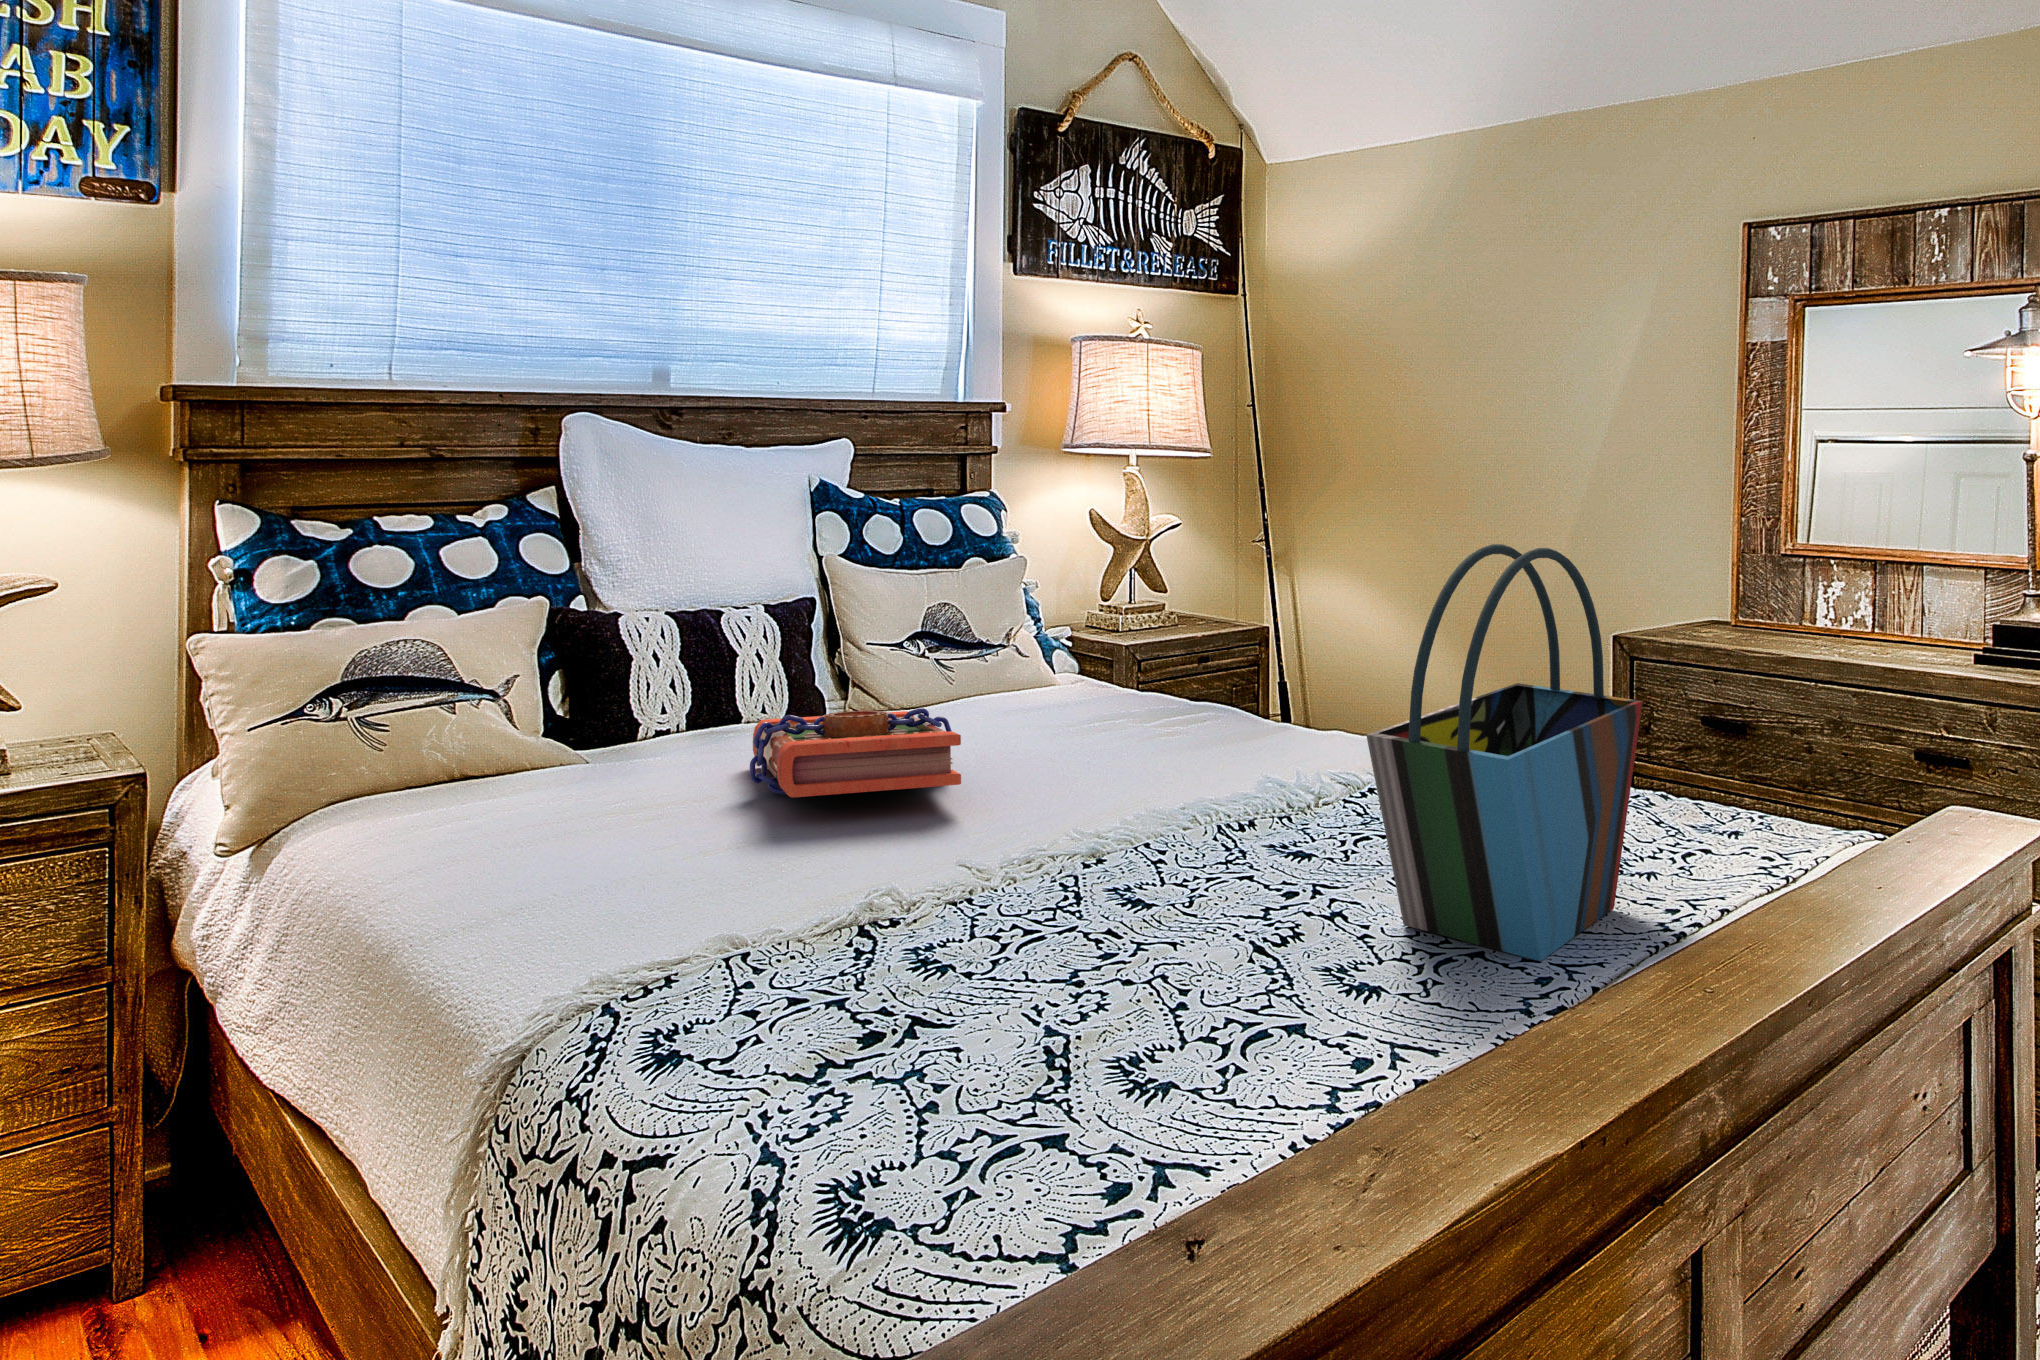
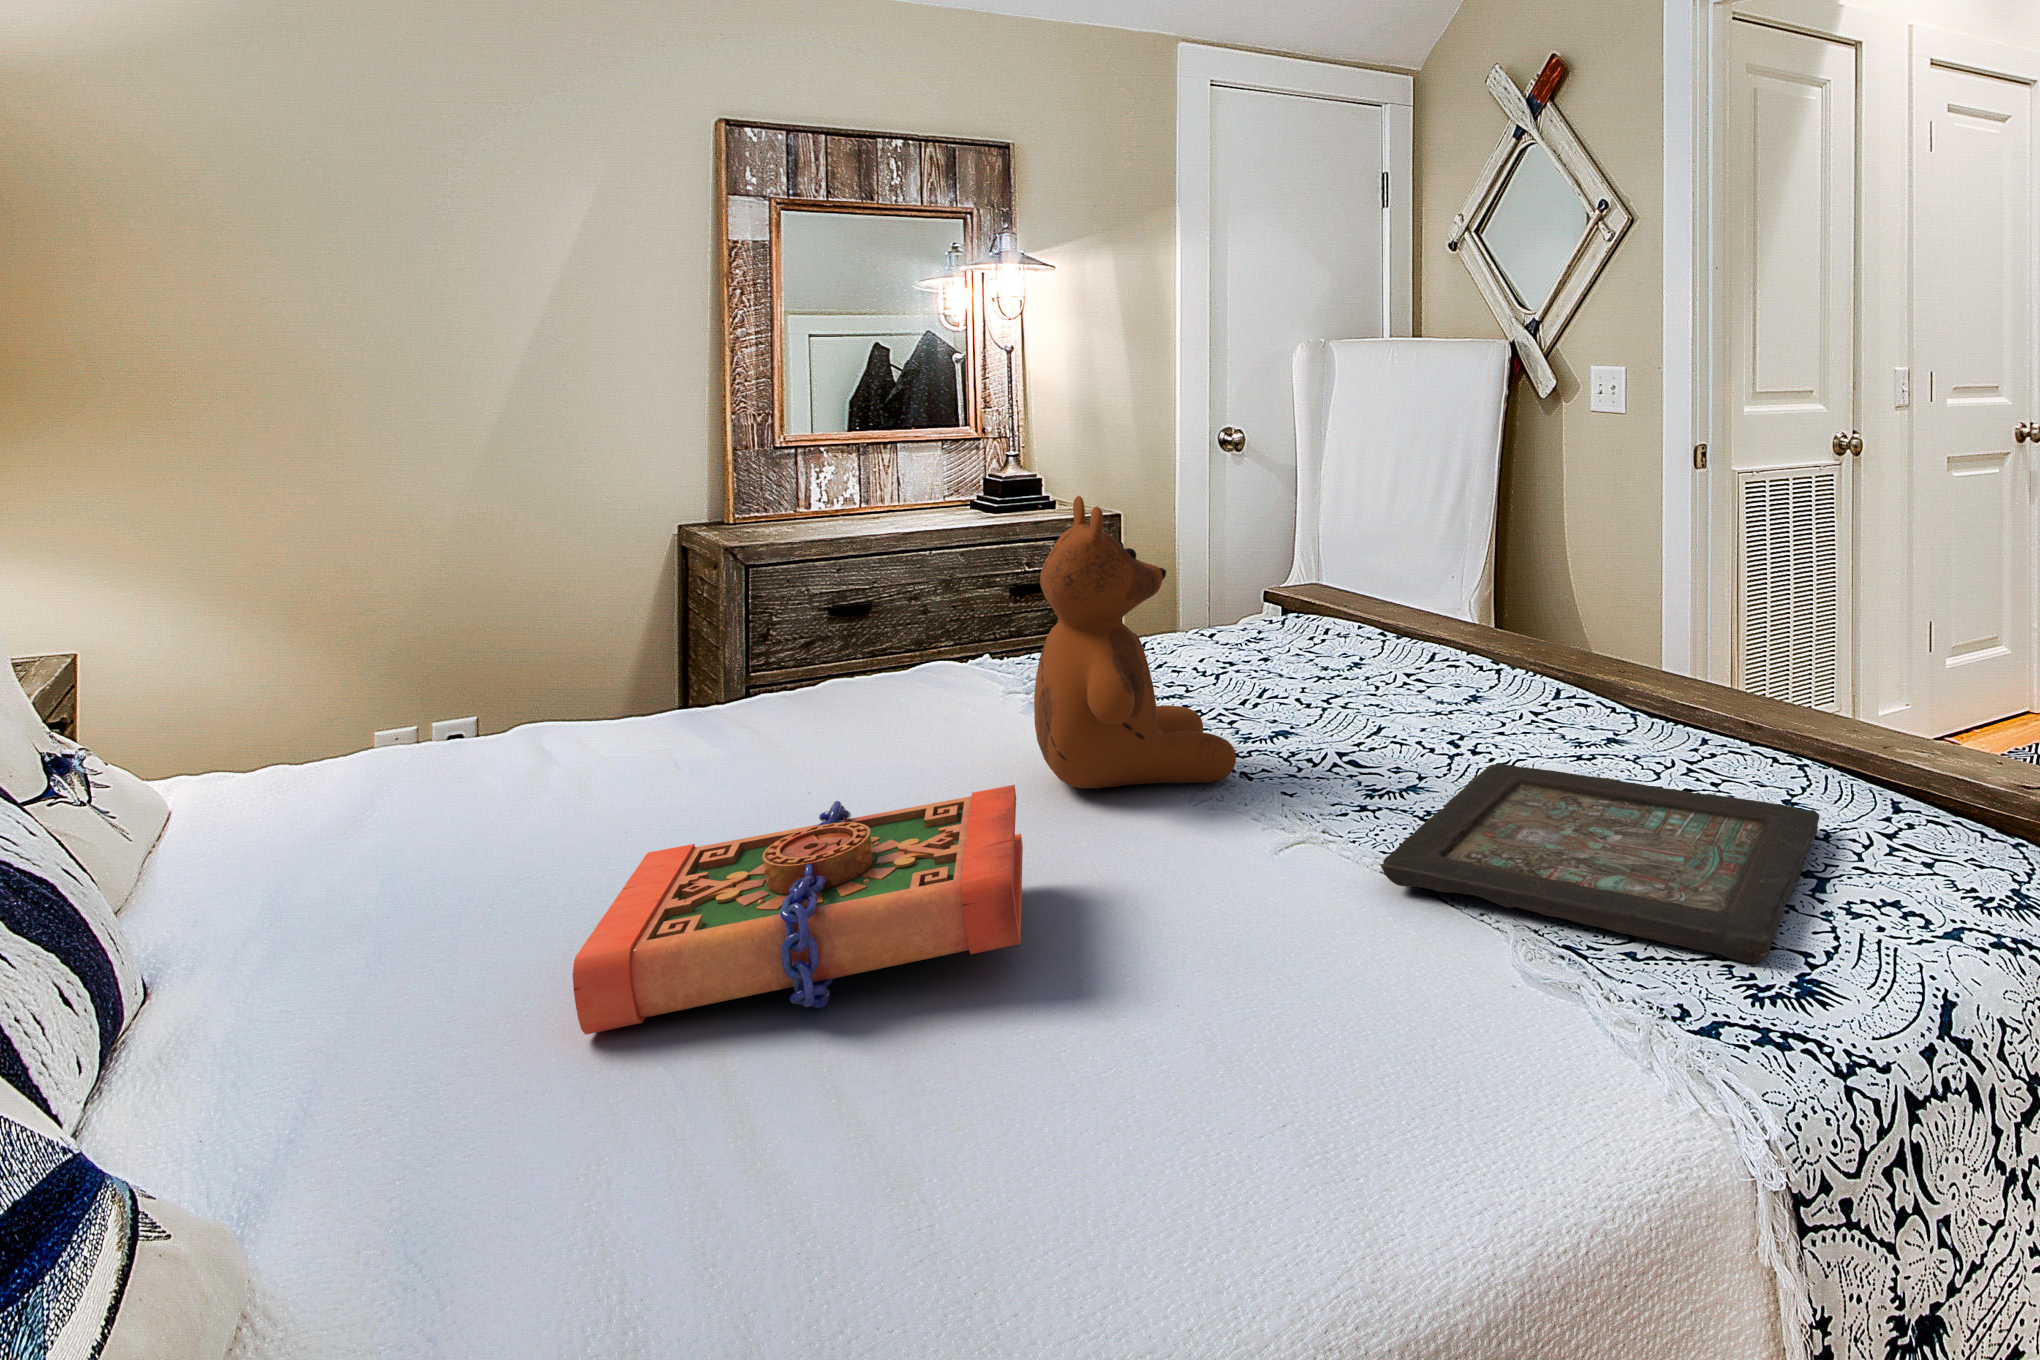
tote bag: present [1366,544,1642,961] -> none [1312,431,1577,735]
teddy bear: none [1086,552,1301,843] -> present [1034,496,1236,788]
decorative tray: none [731,878,1233,1094] -> present [1381,764,1819,963]

